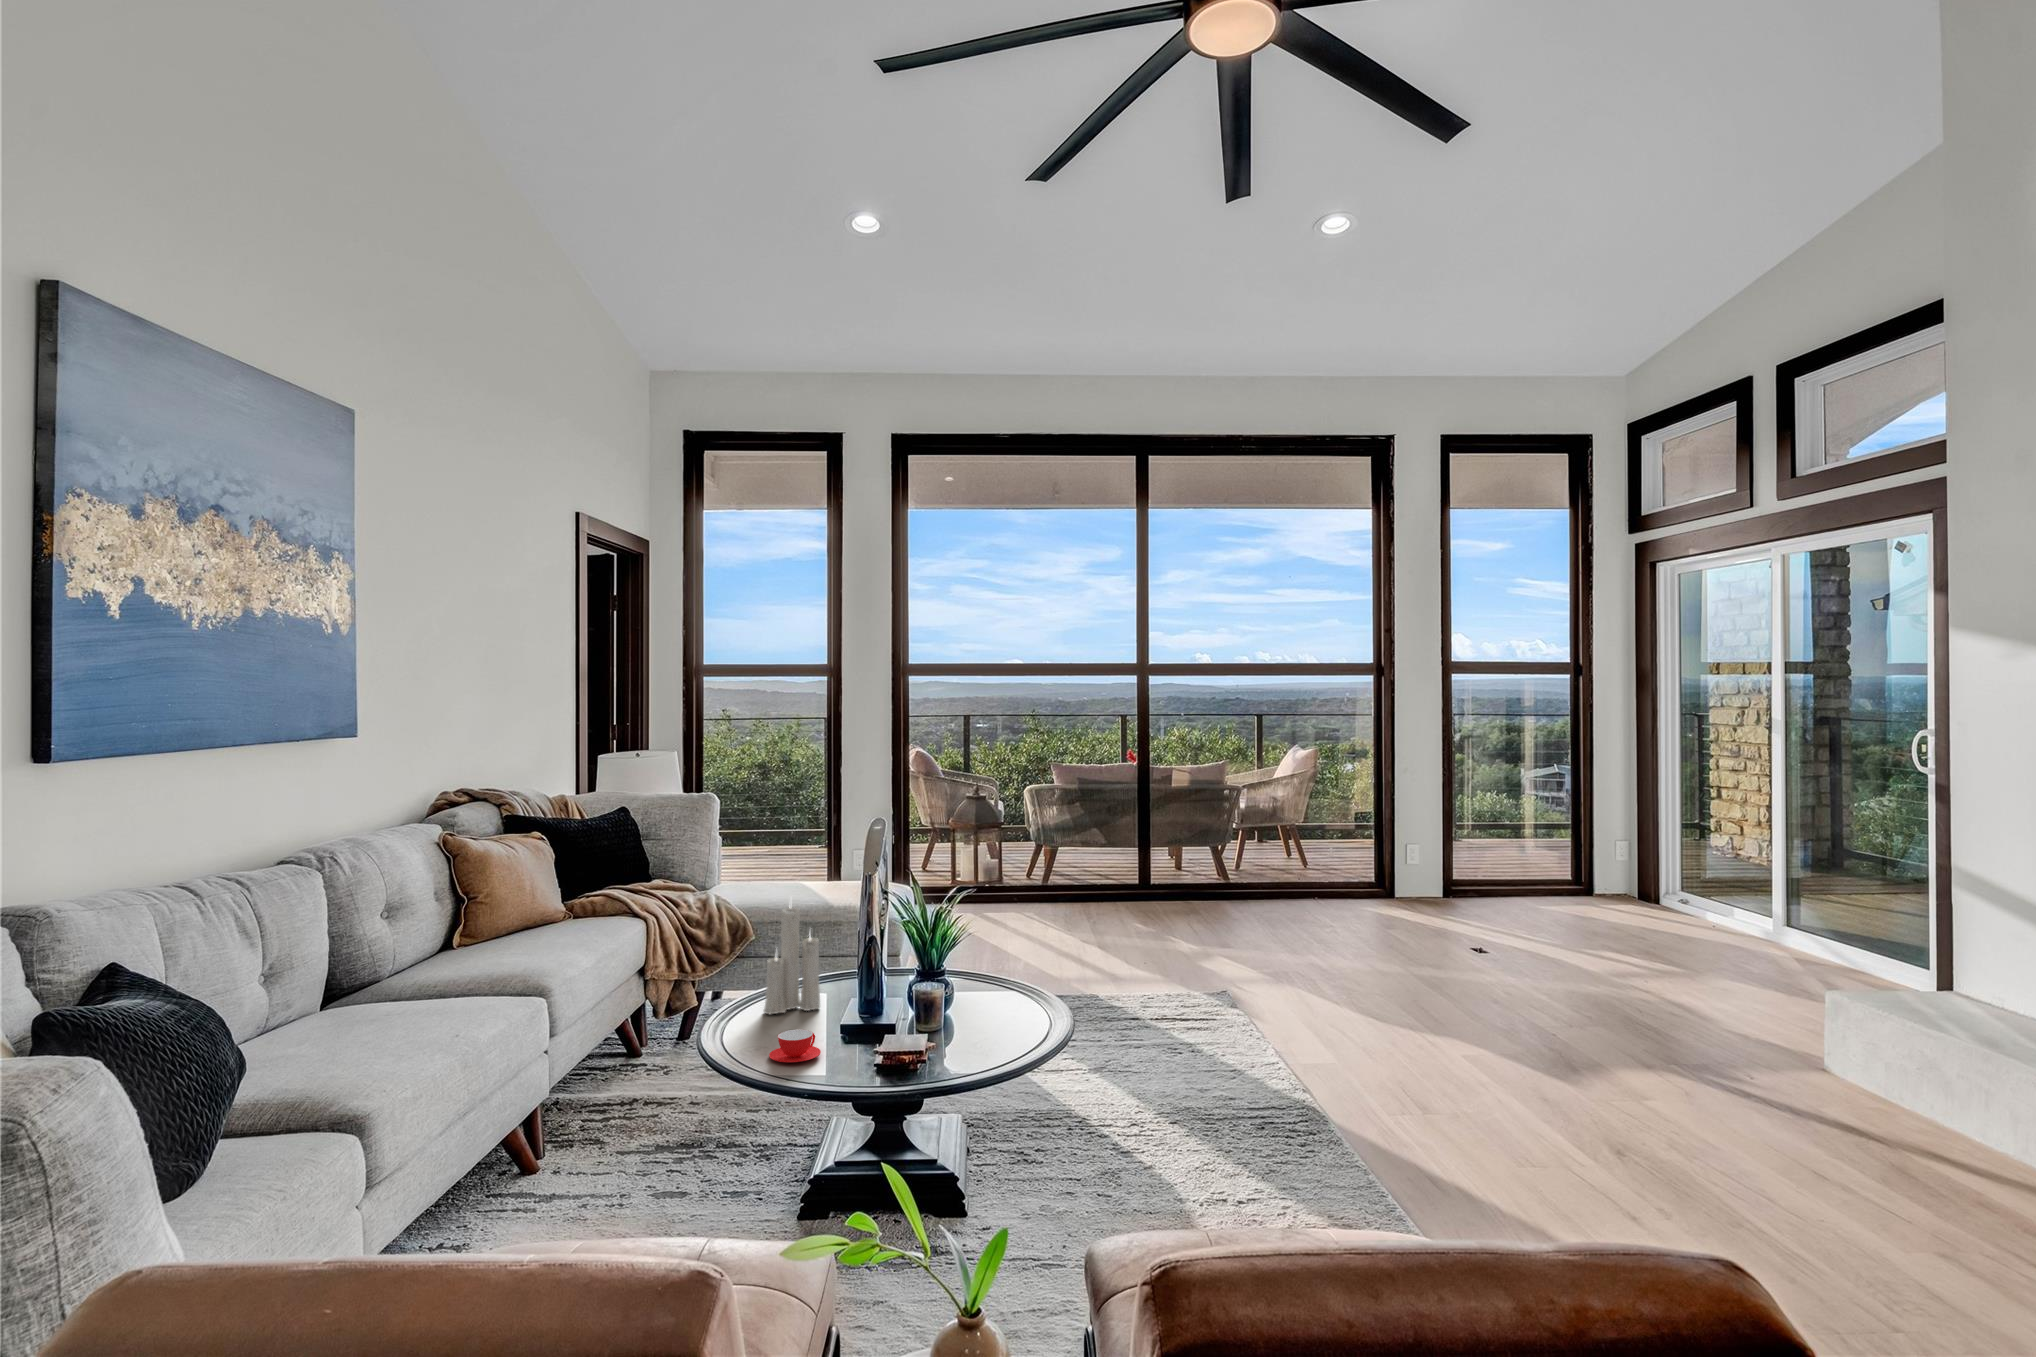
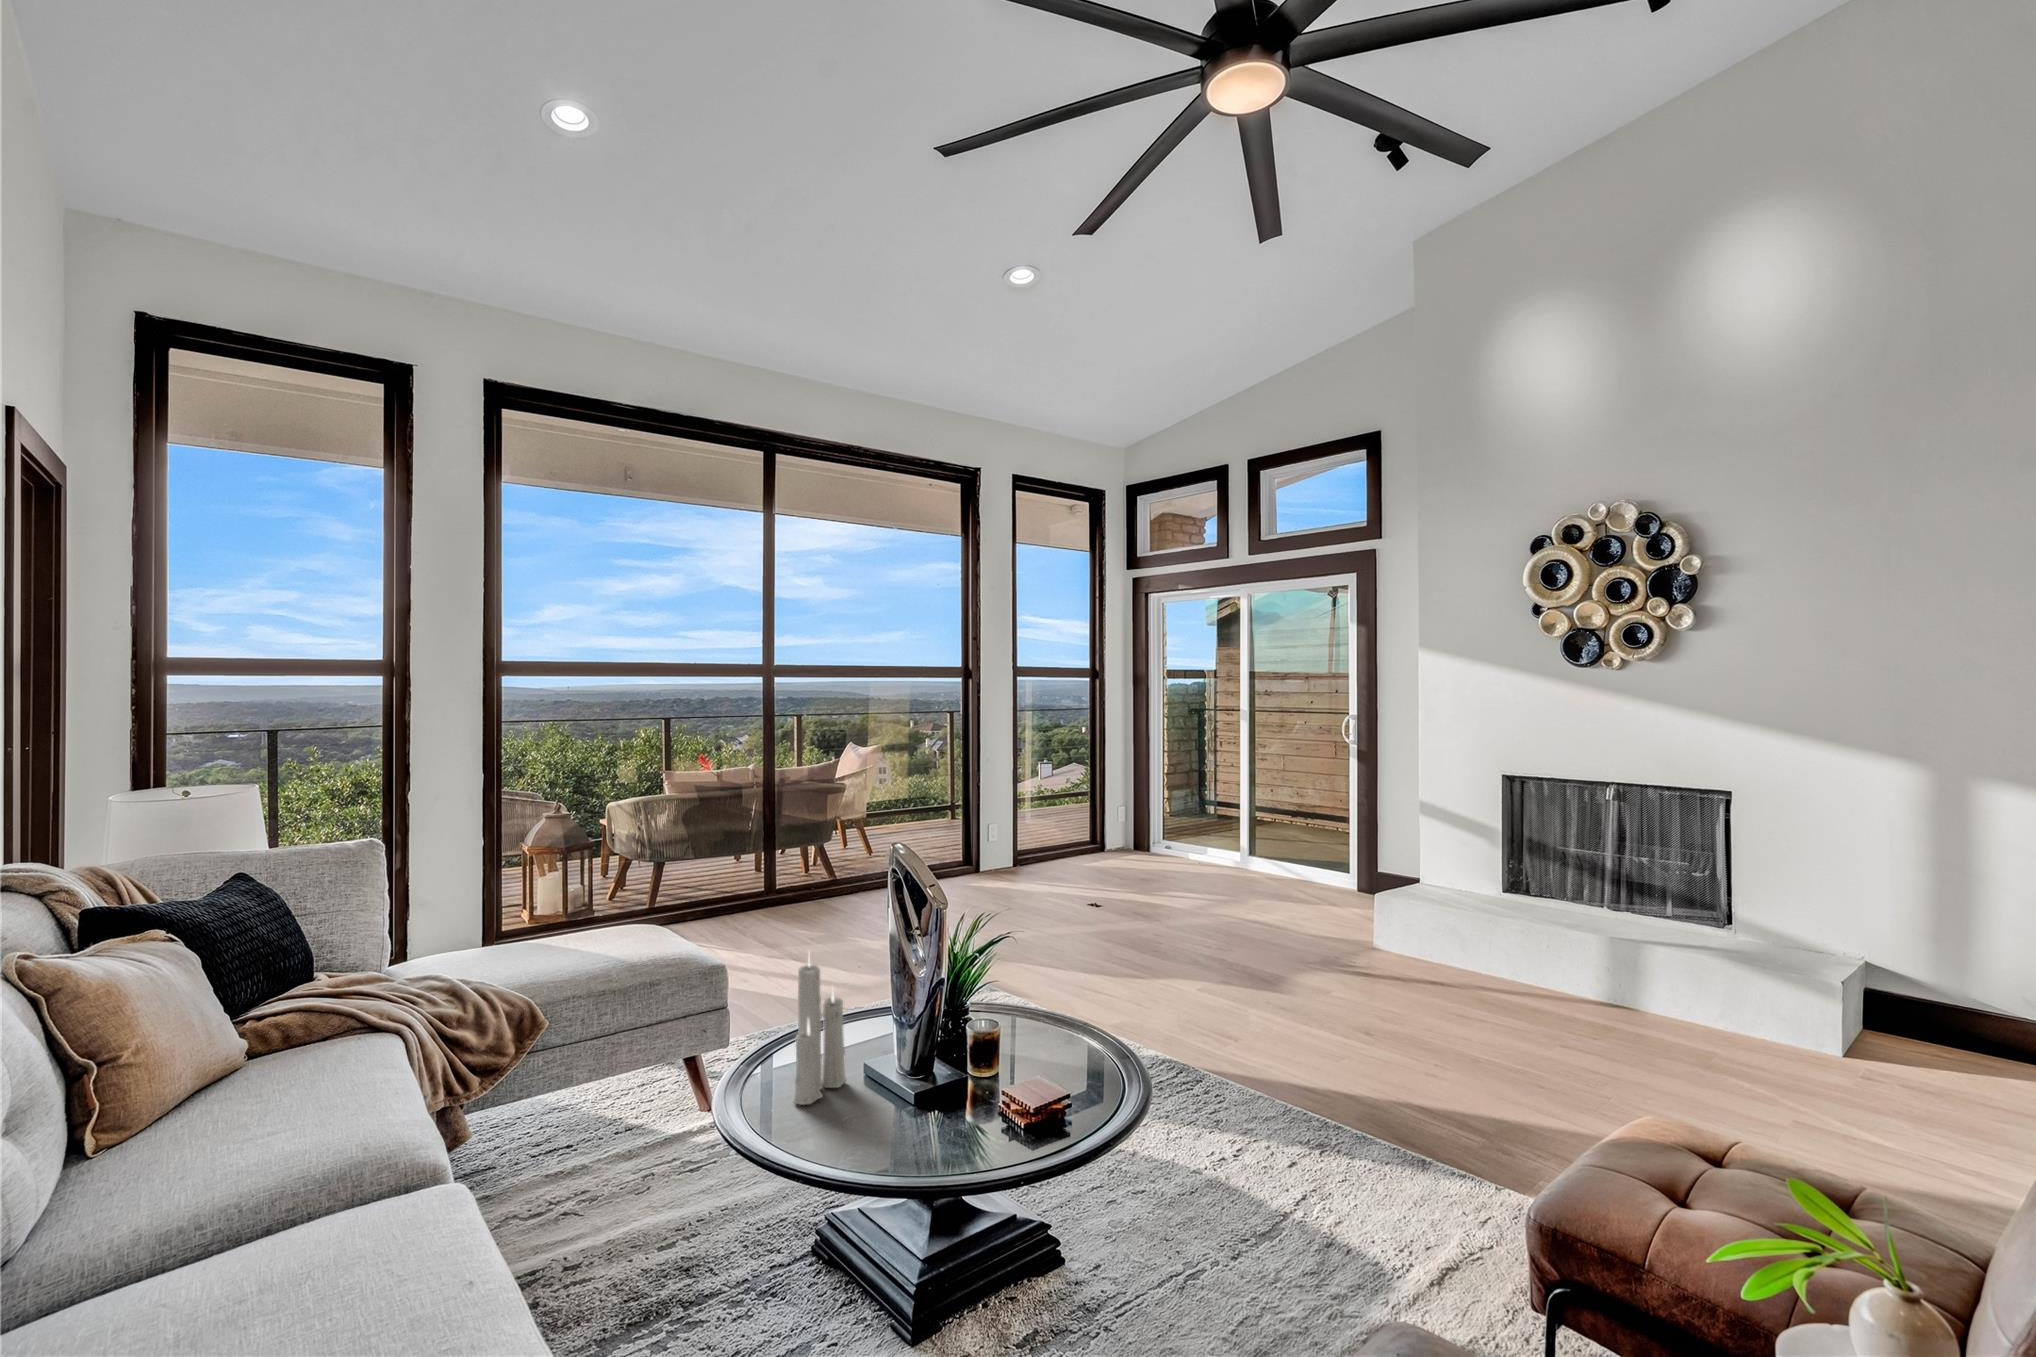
teacup: present [769,1029,821,1062] -> none [903,1105,964,1151]

